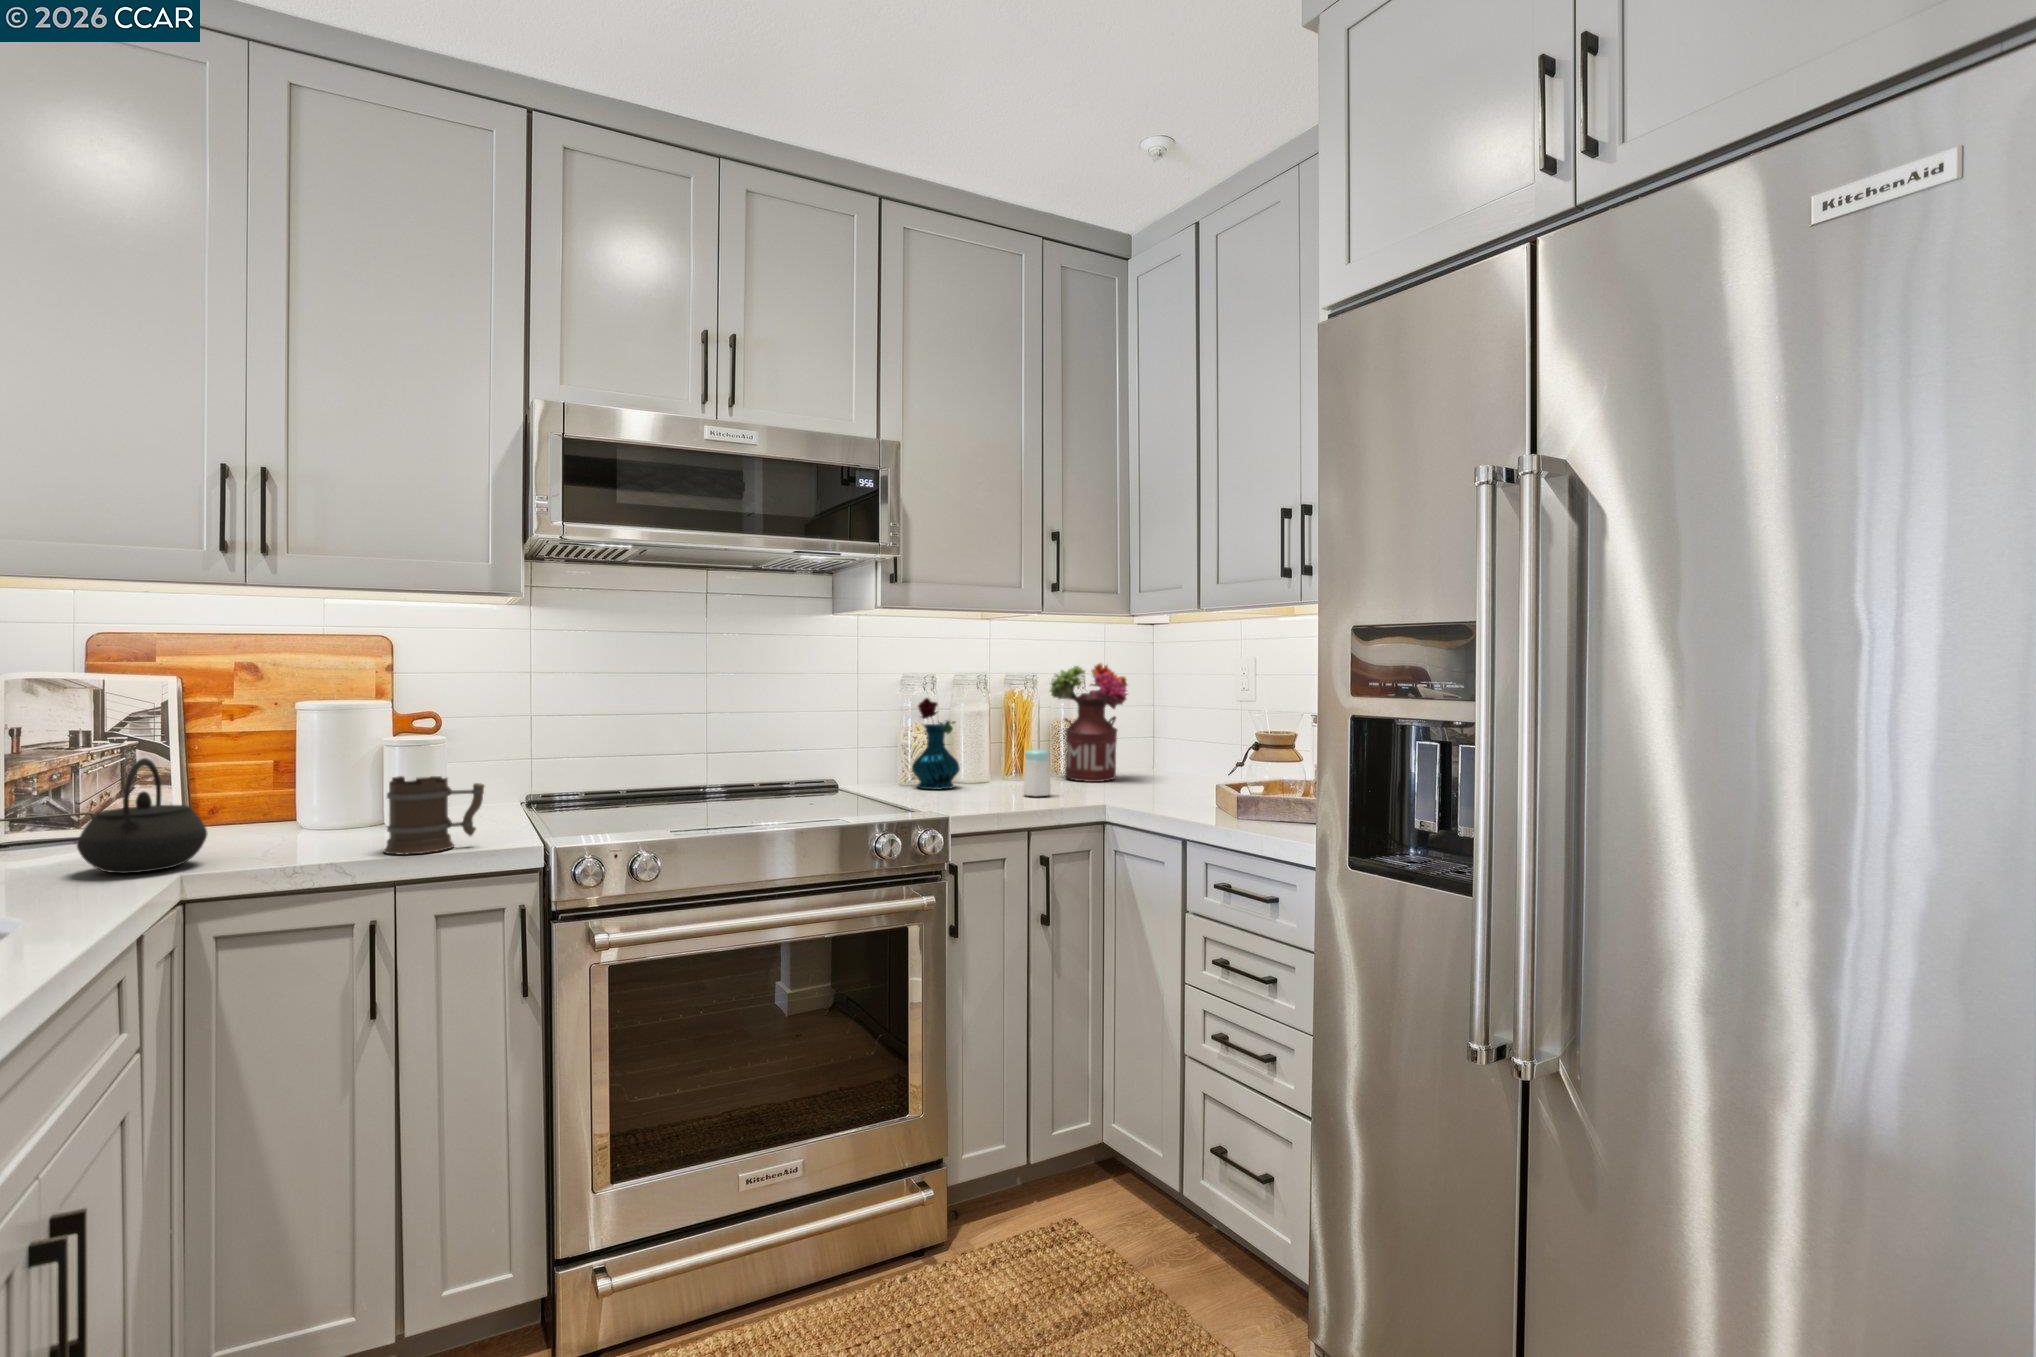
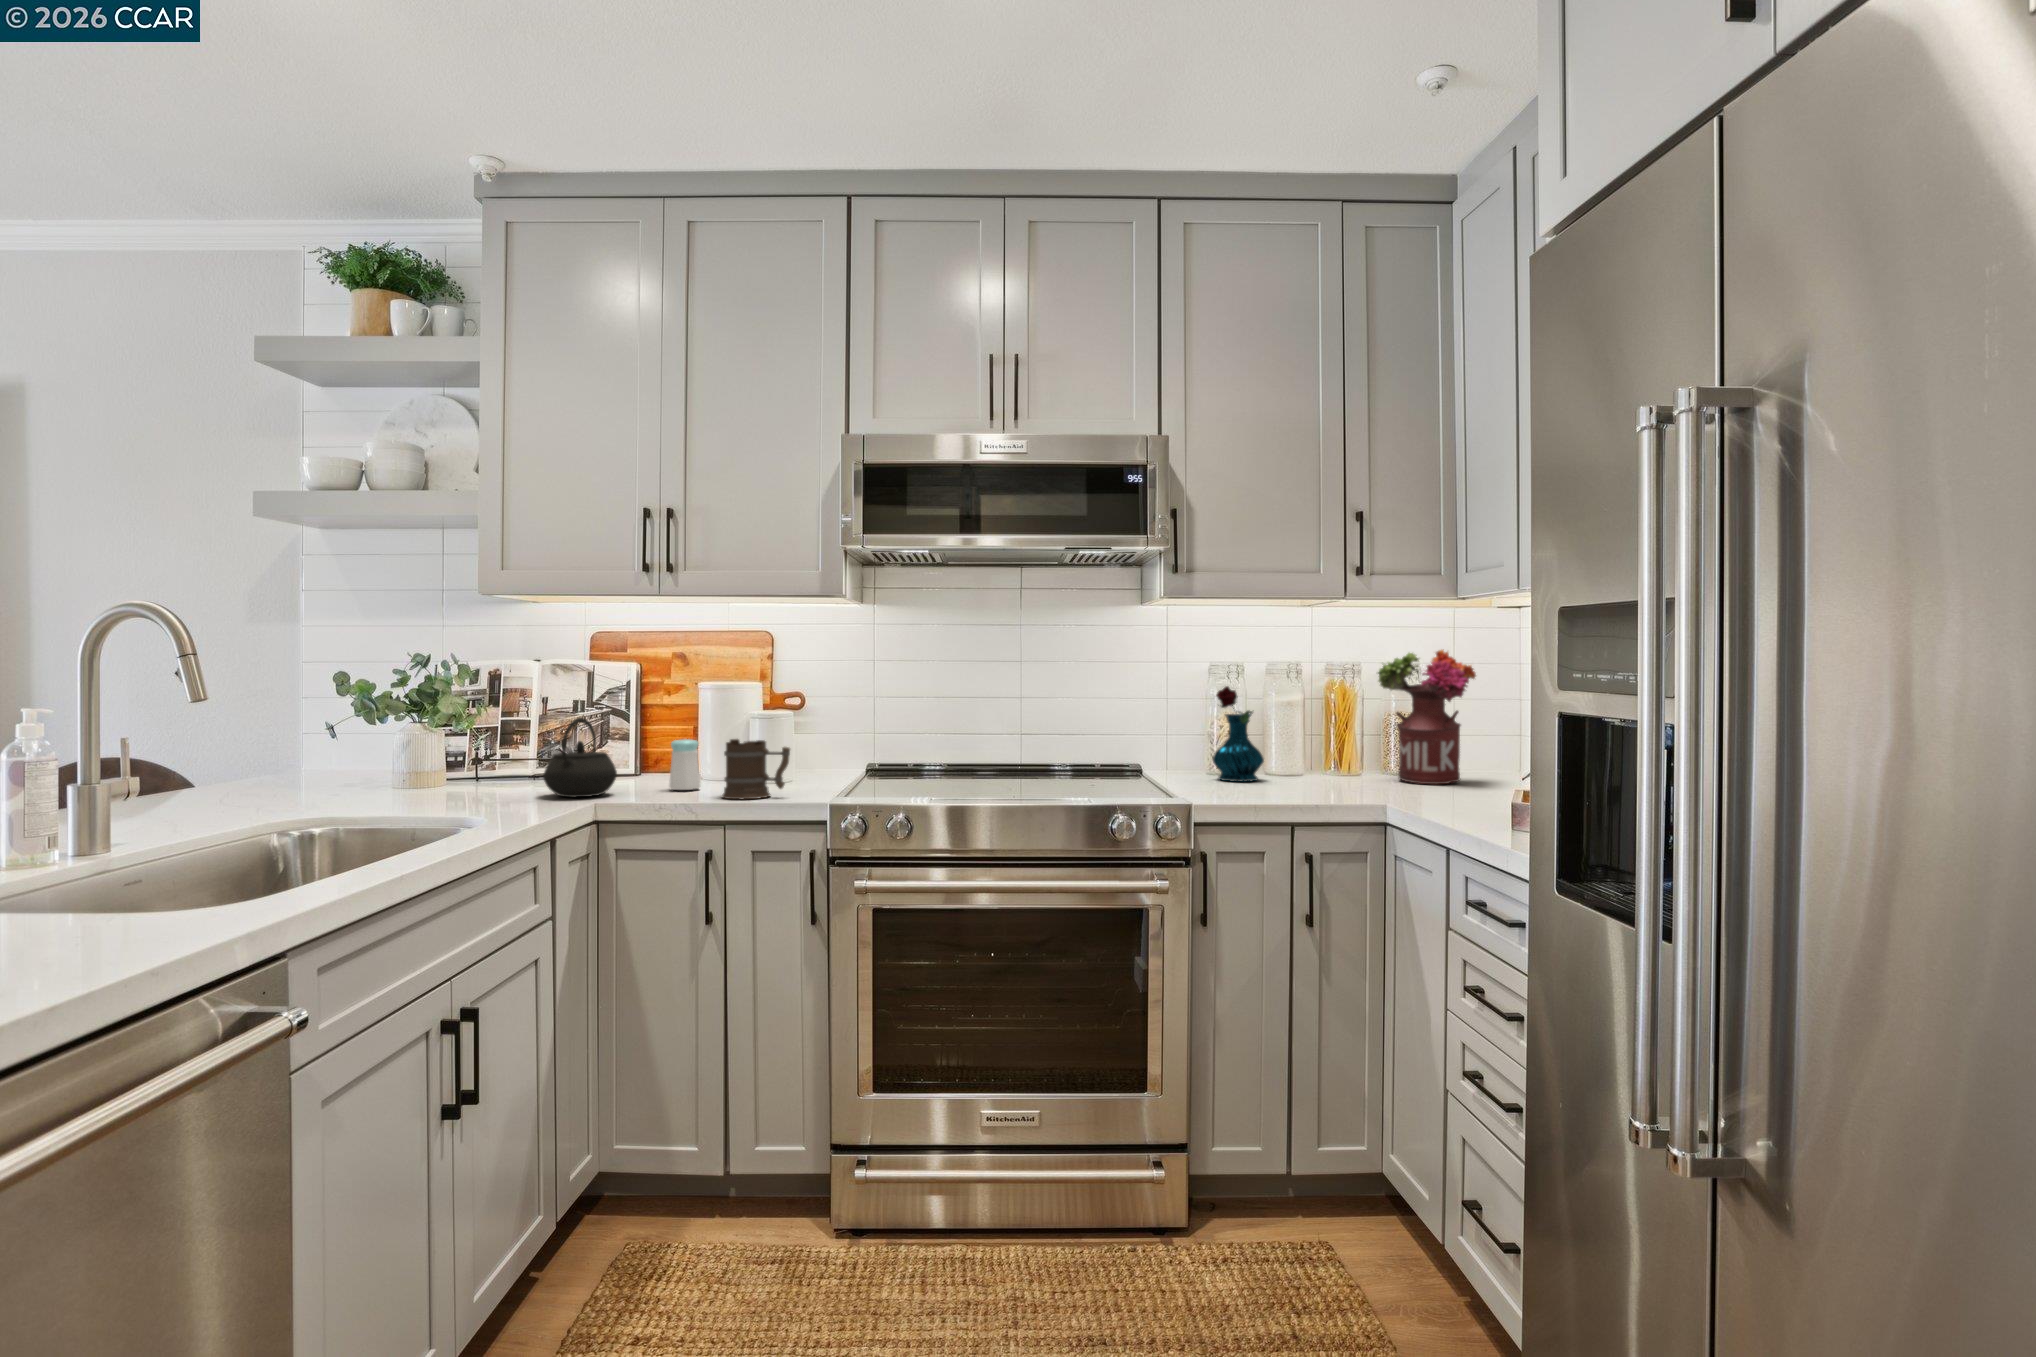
salt shaker: present [1023,749,1051,796] -> present [670,739,700,790]

